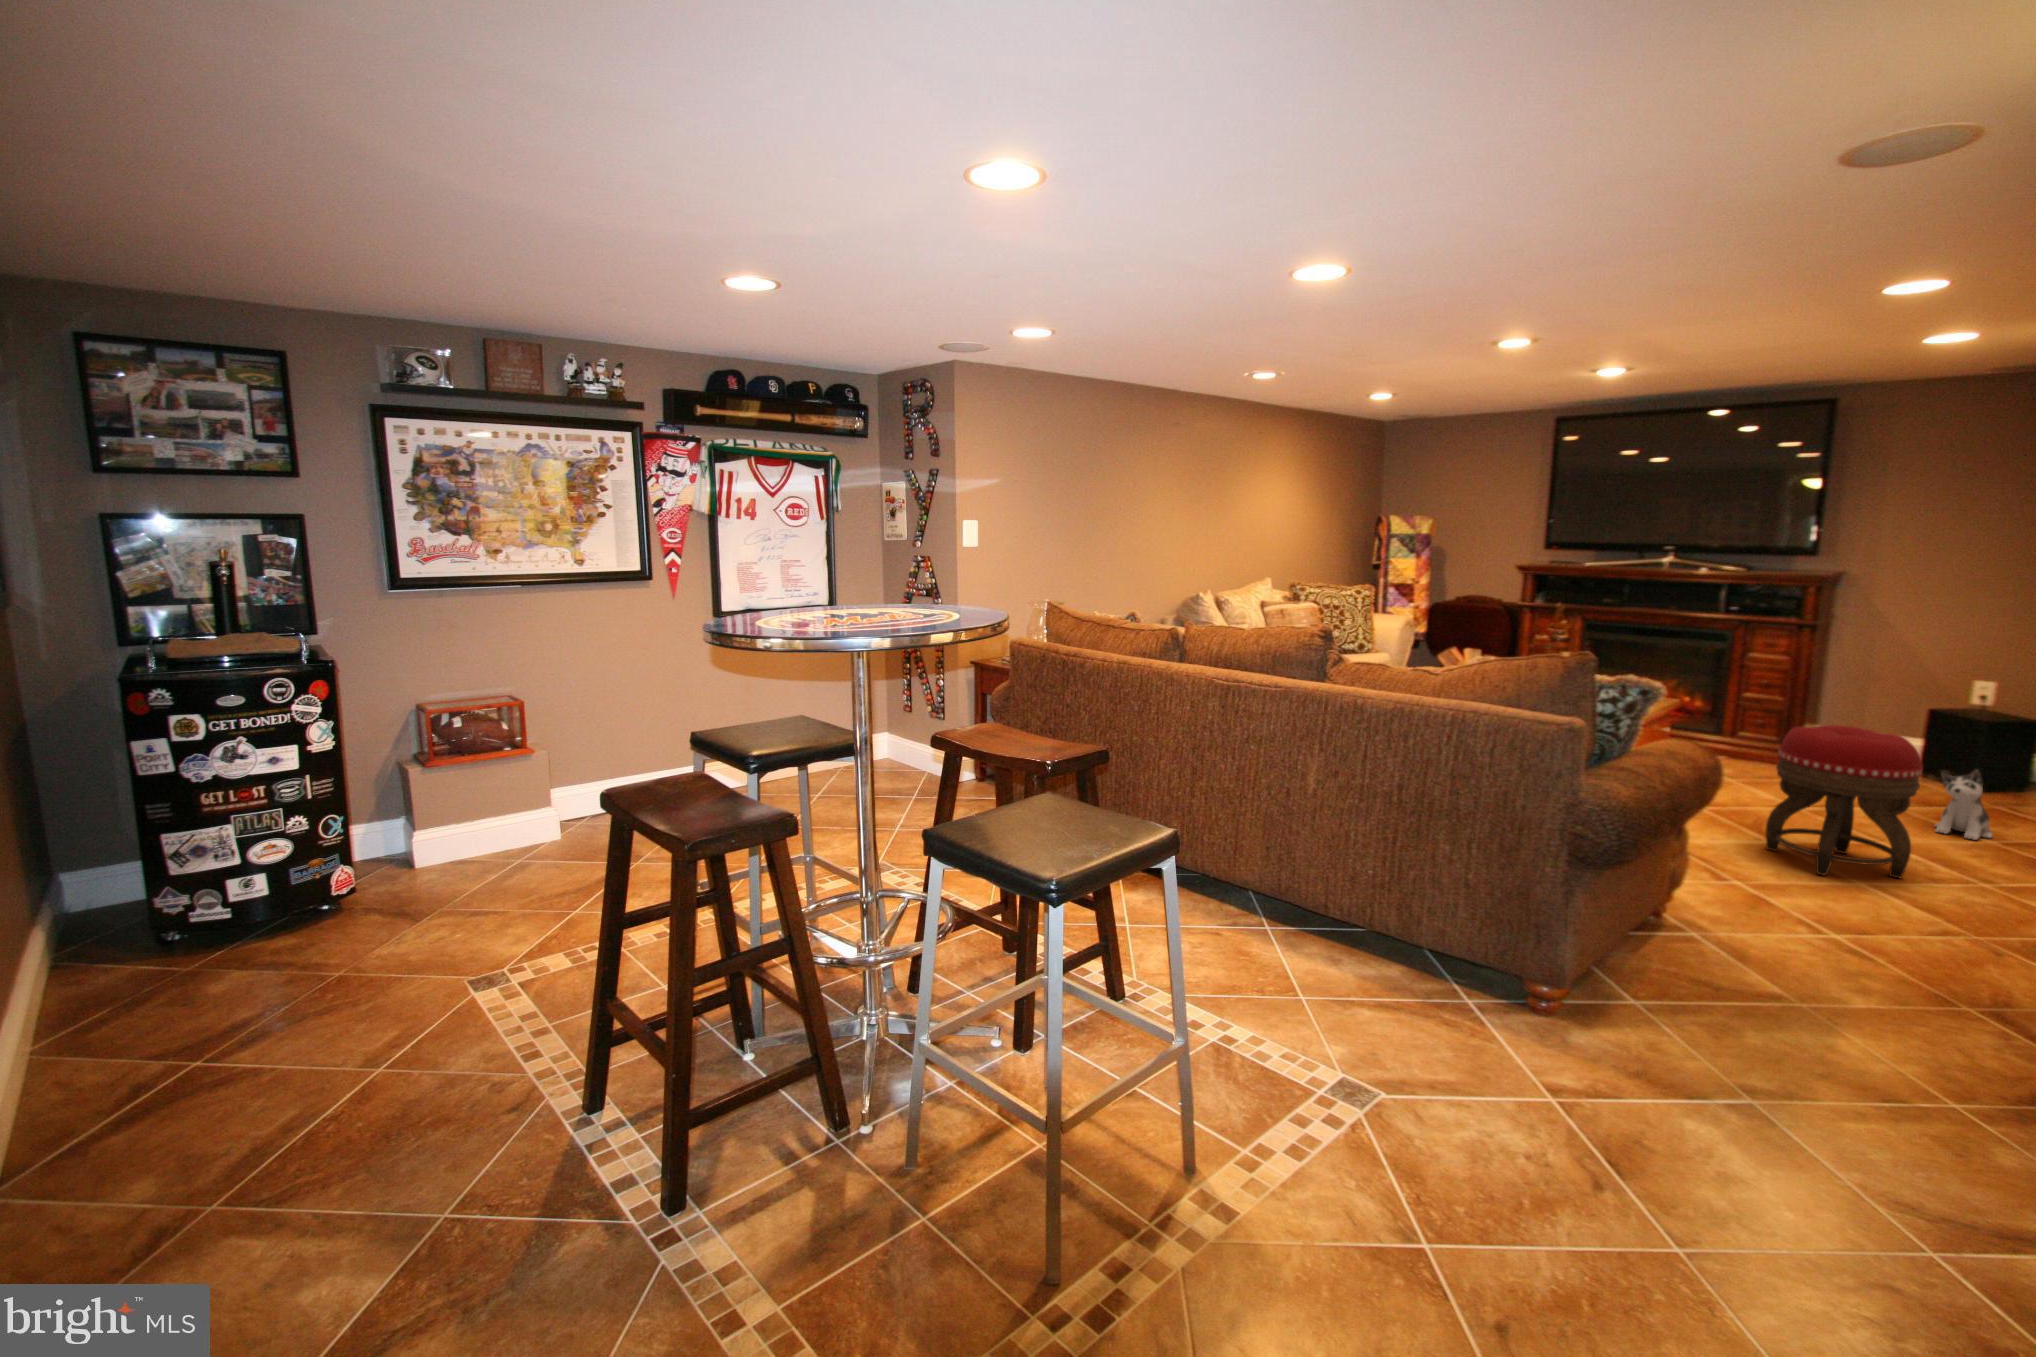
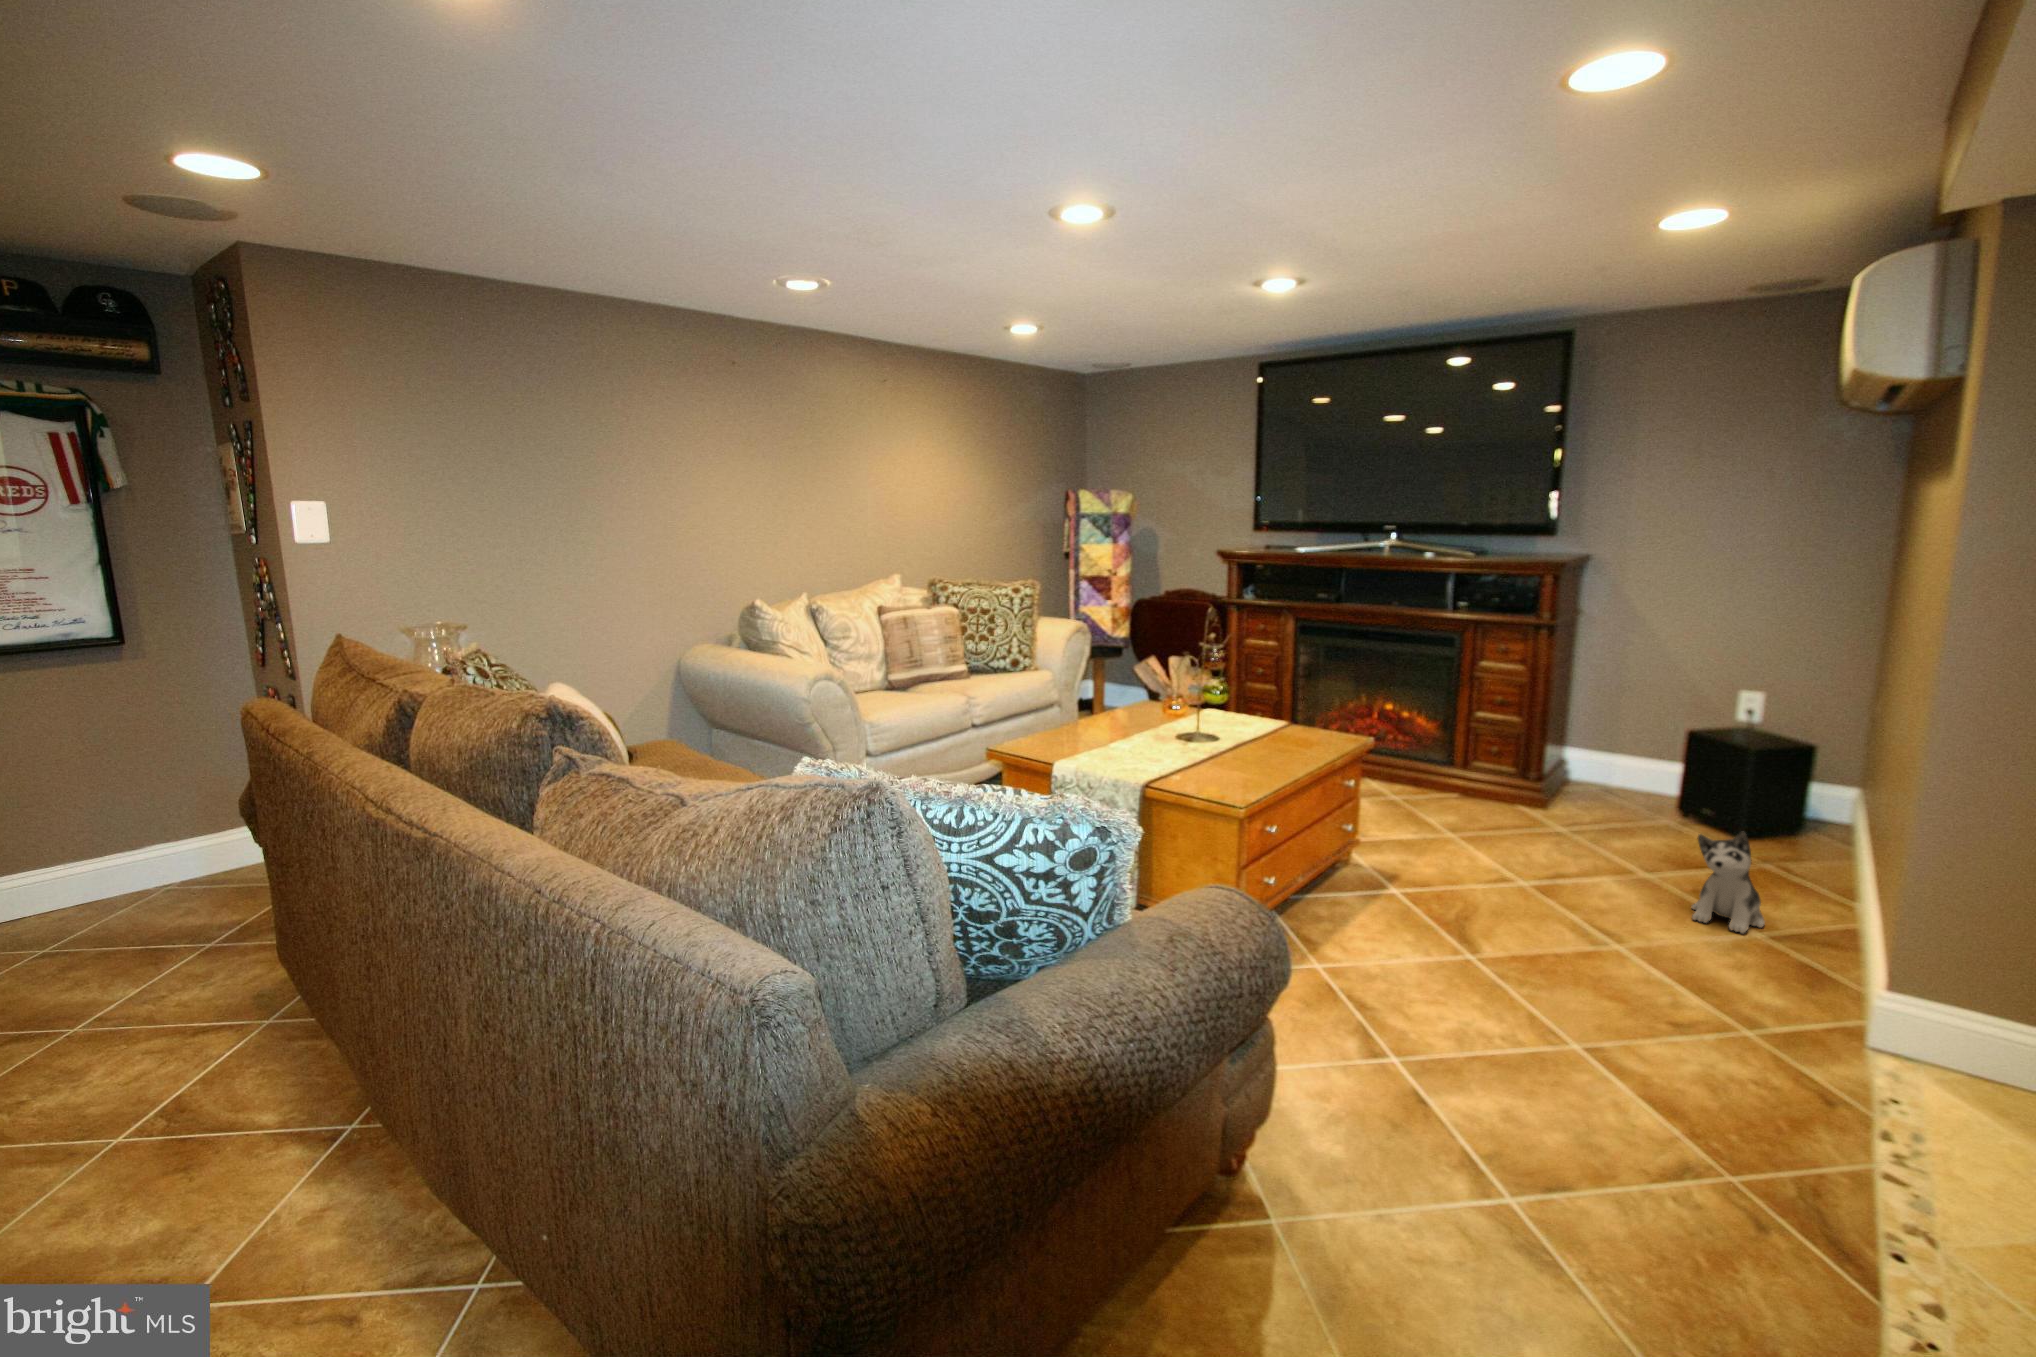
footstool: present [1765,725,1923,878] -> none [1459,790,1668,1037]

